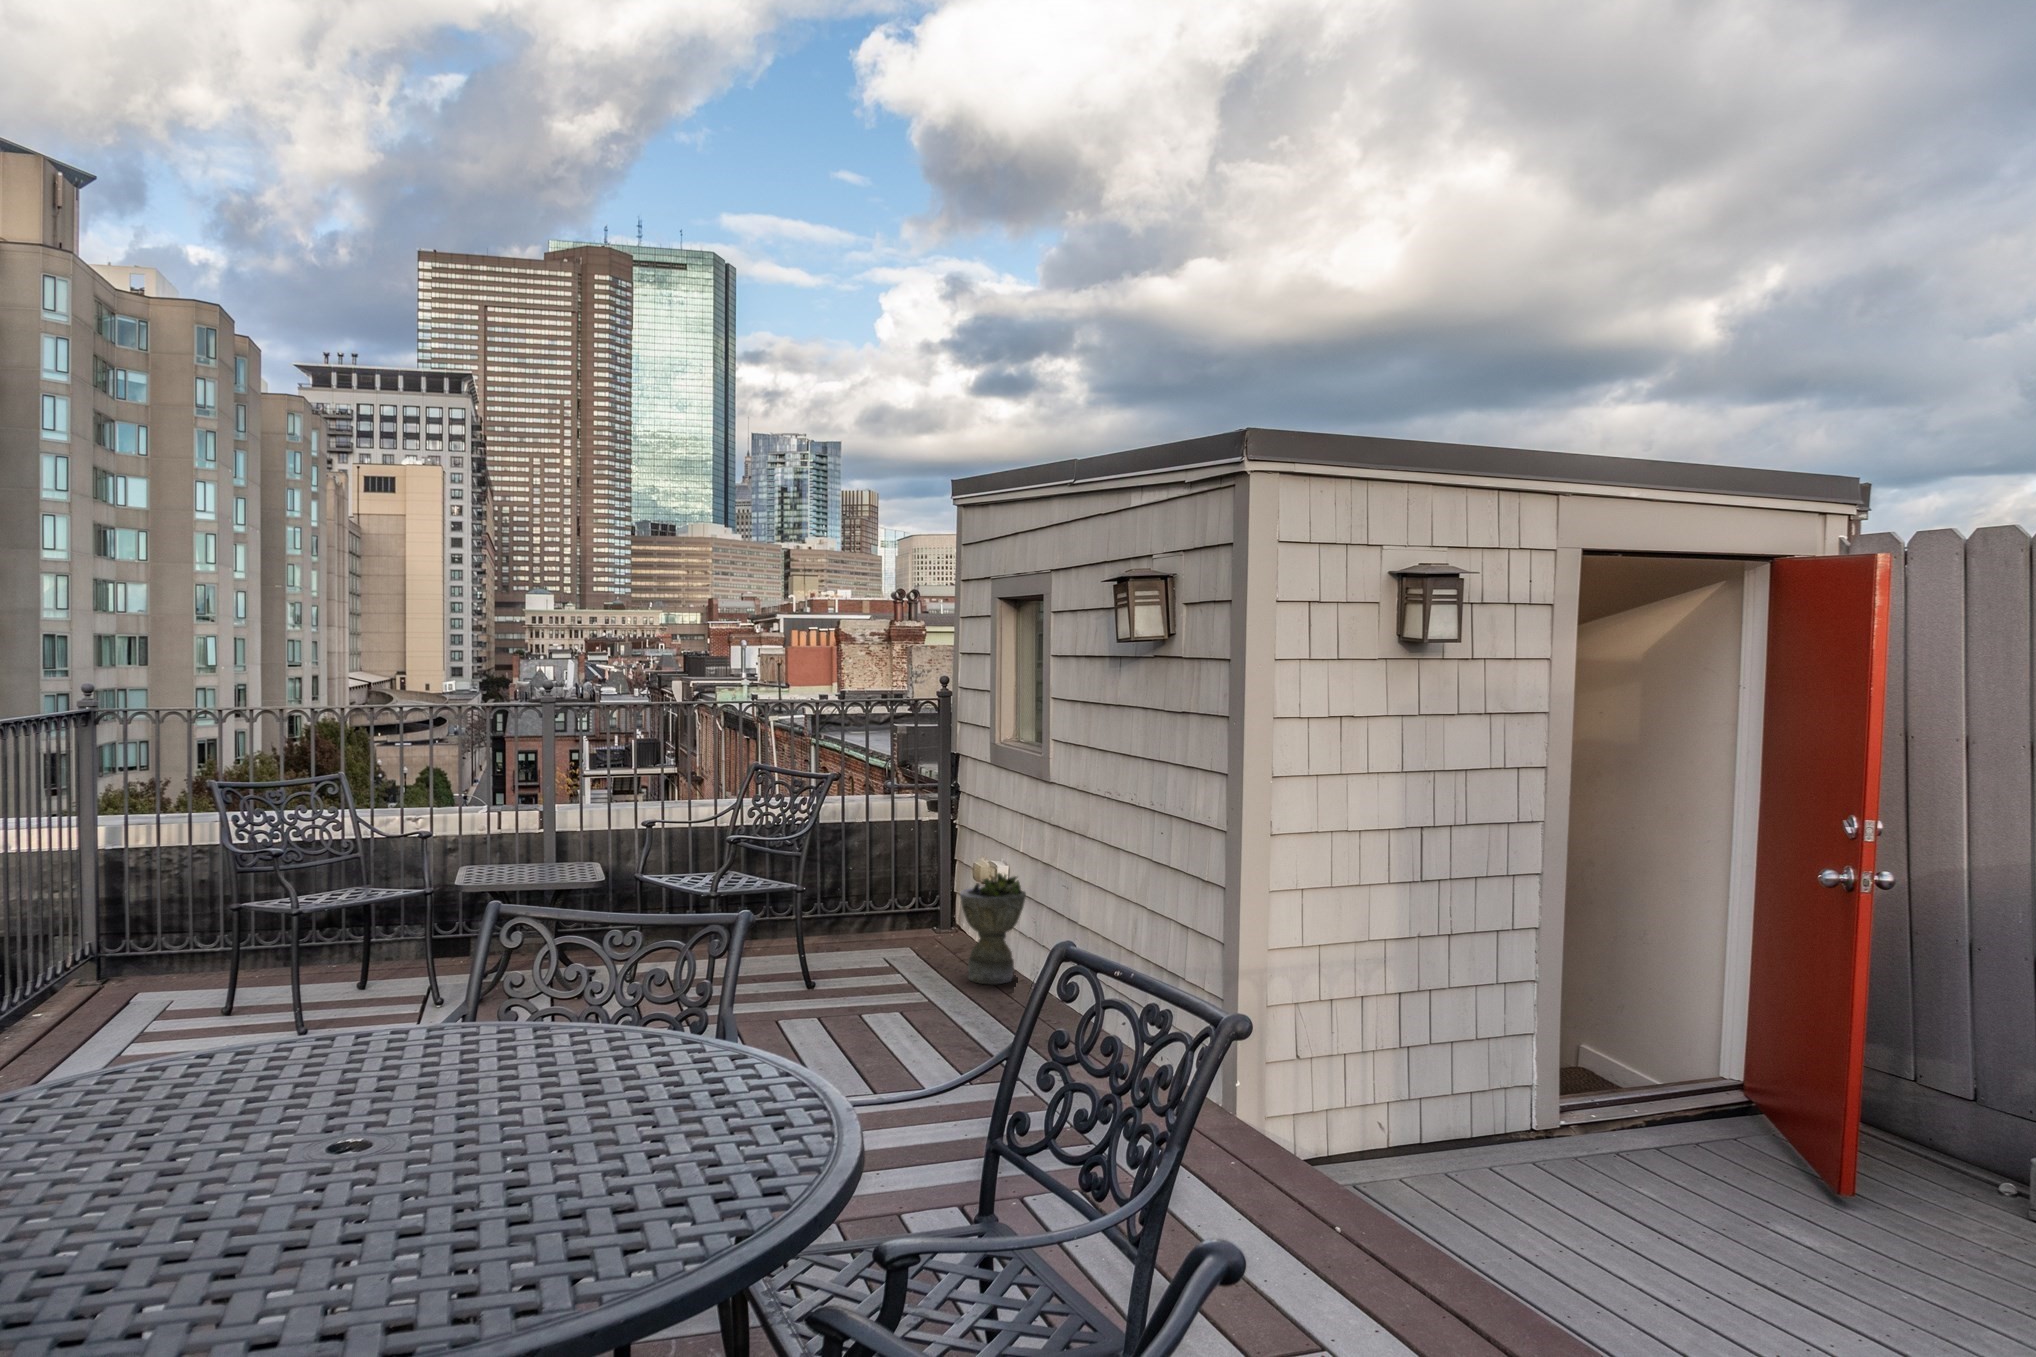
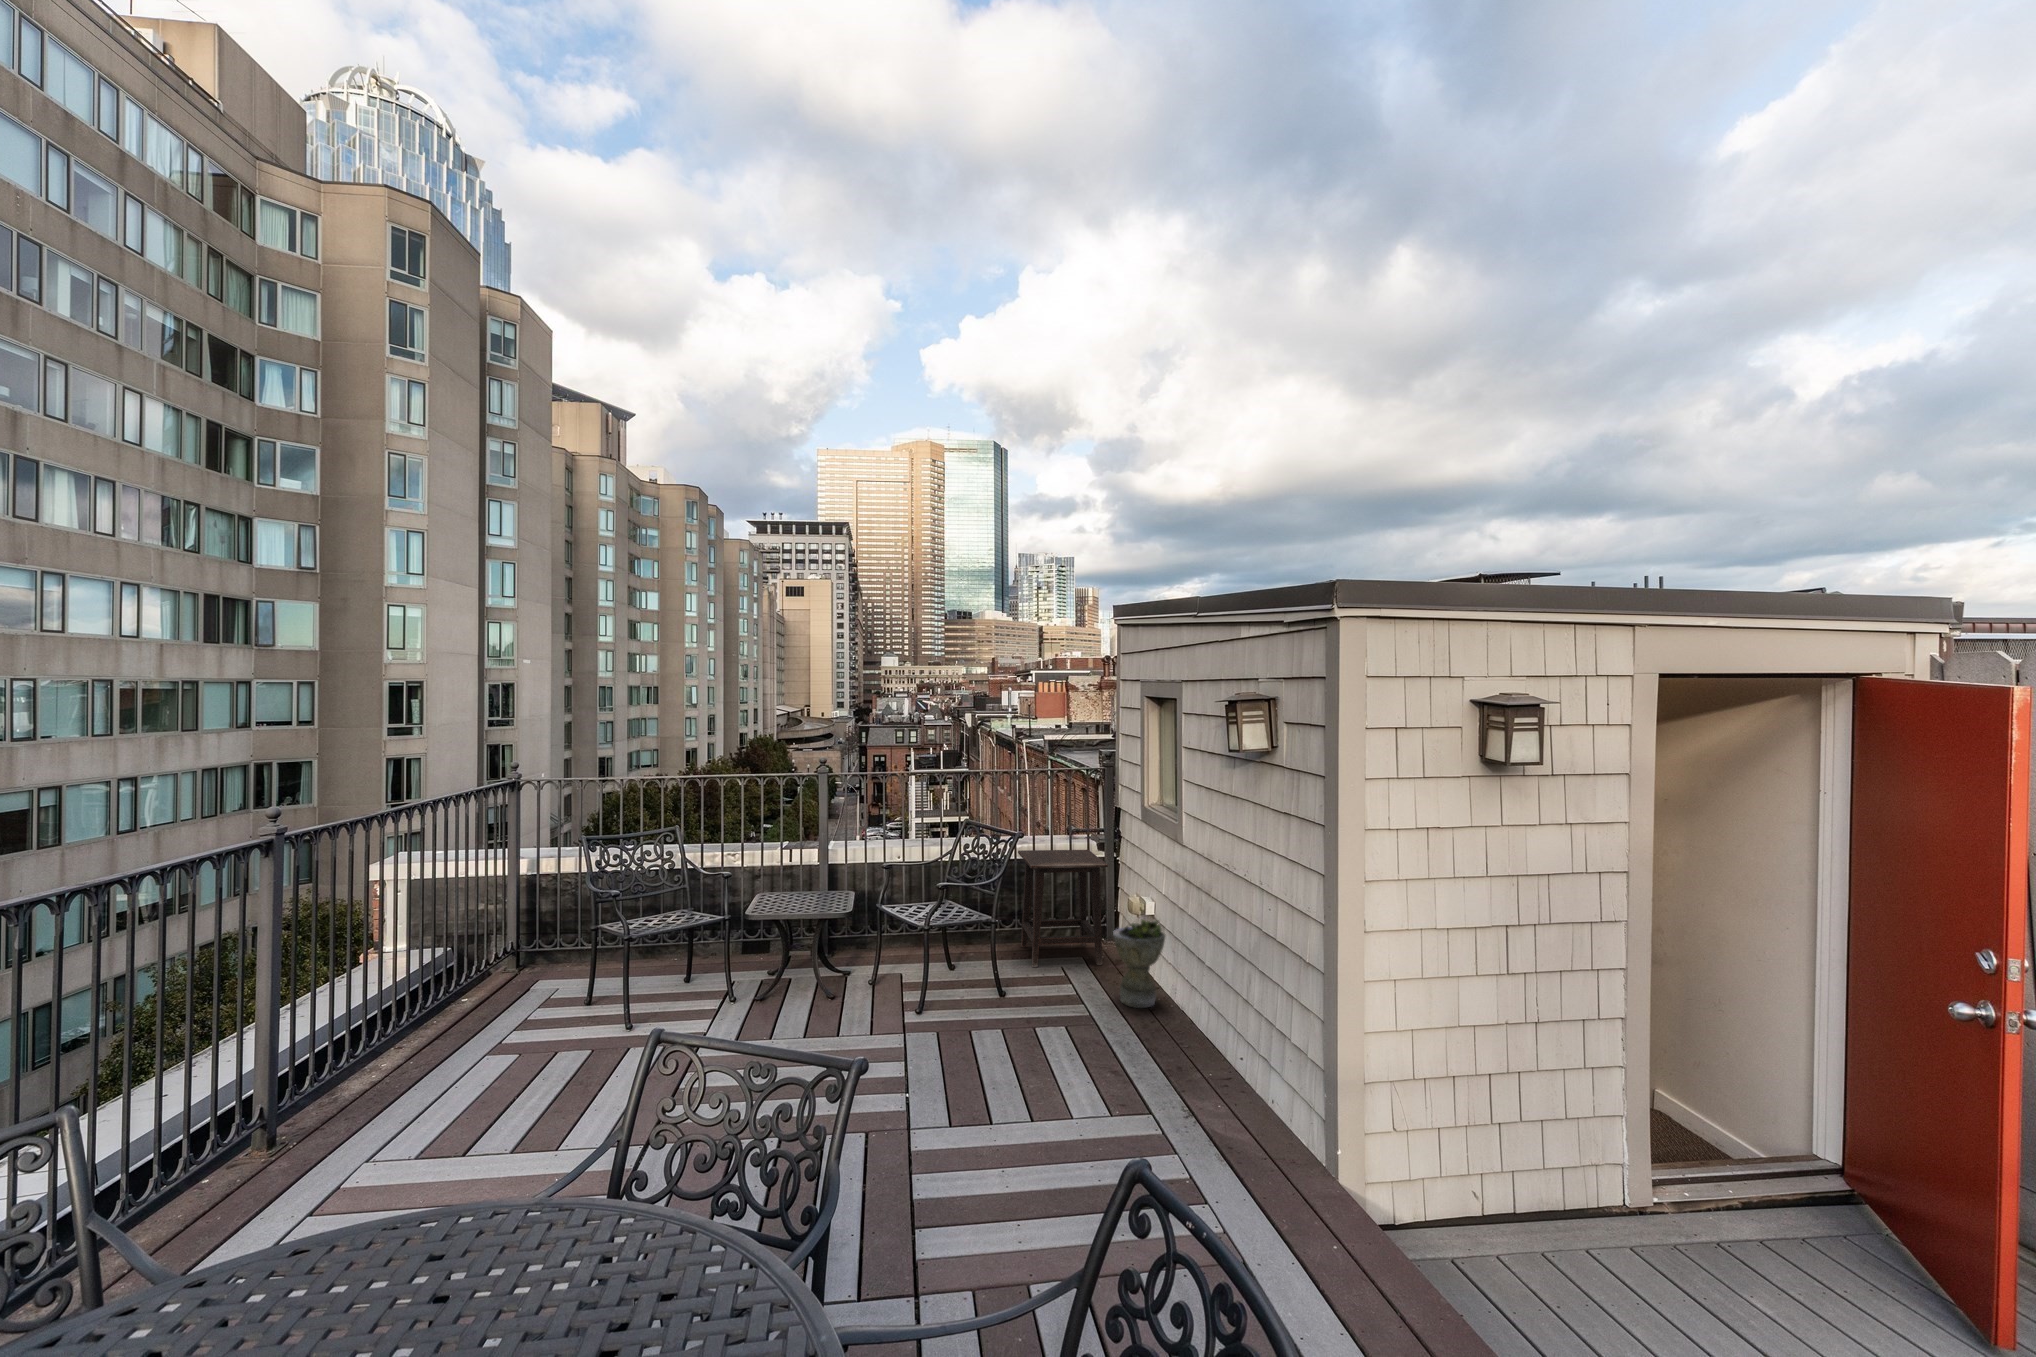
side table: none [823,805,947,953] -> present [1018,850,1108,967]

